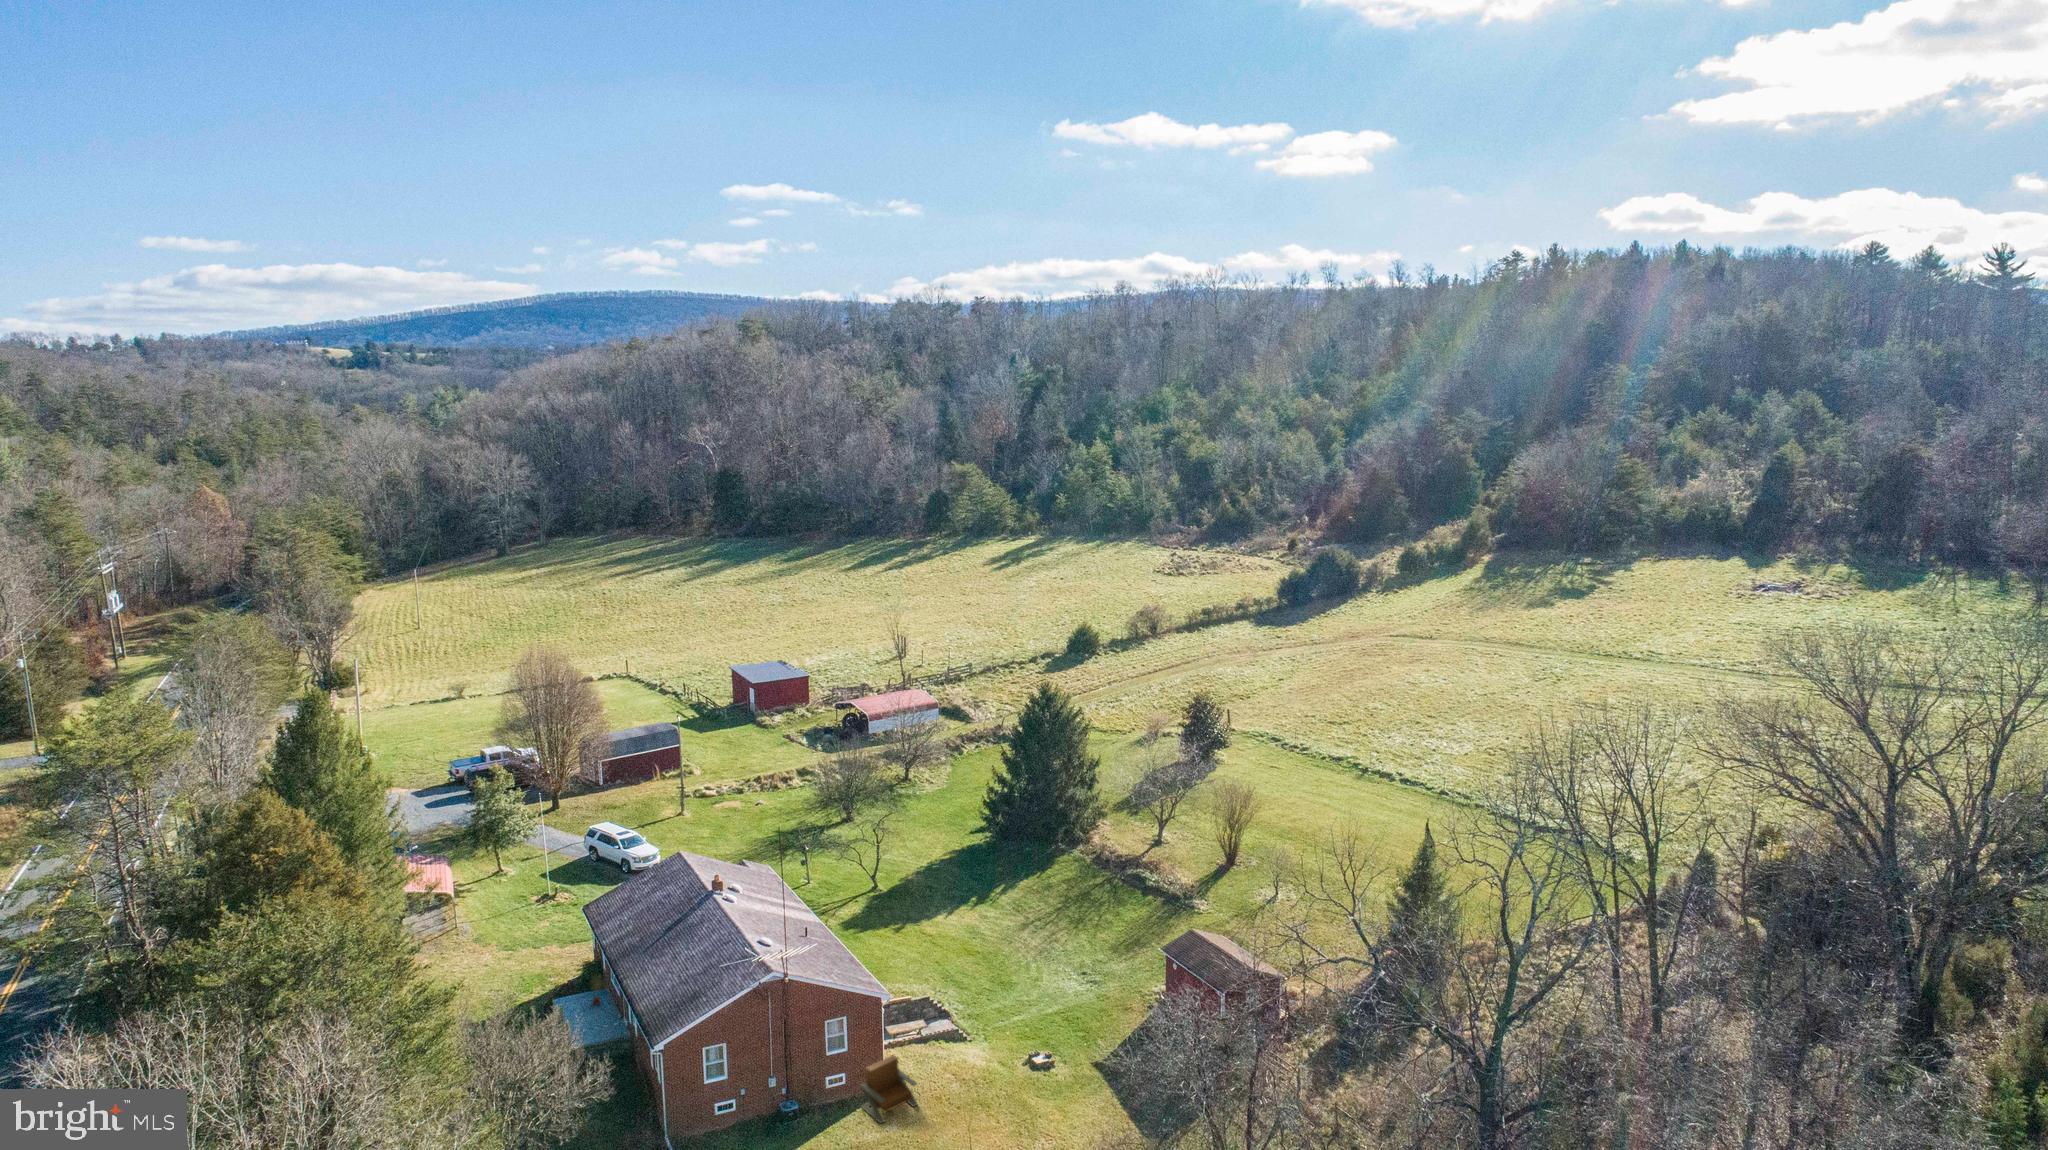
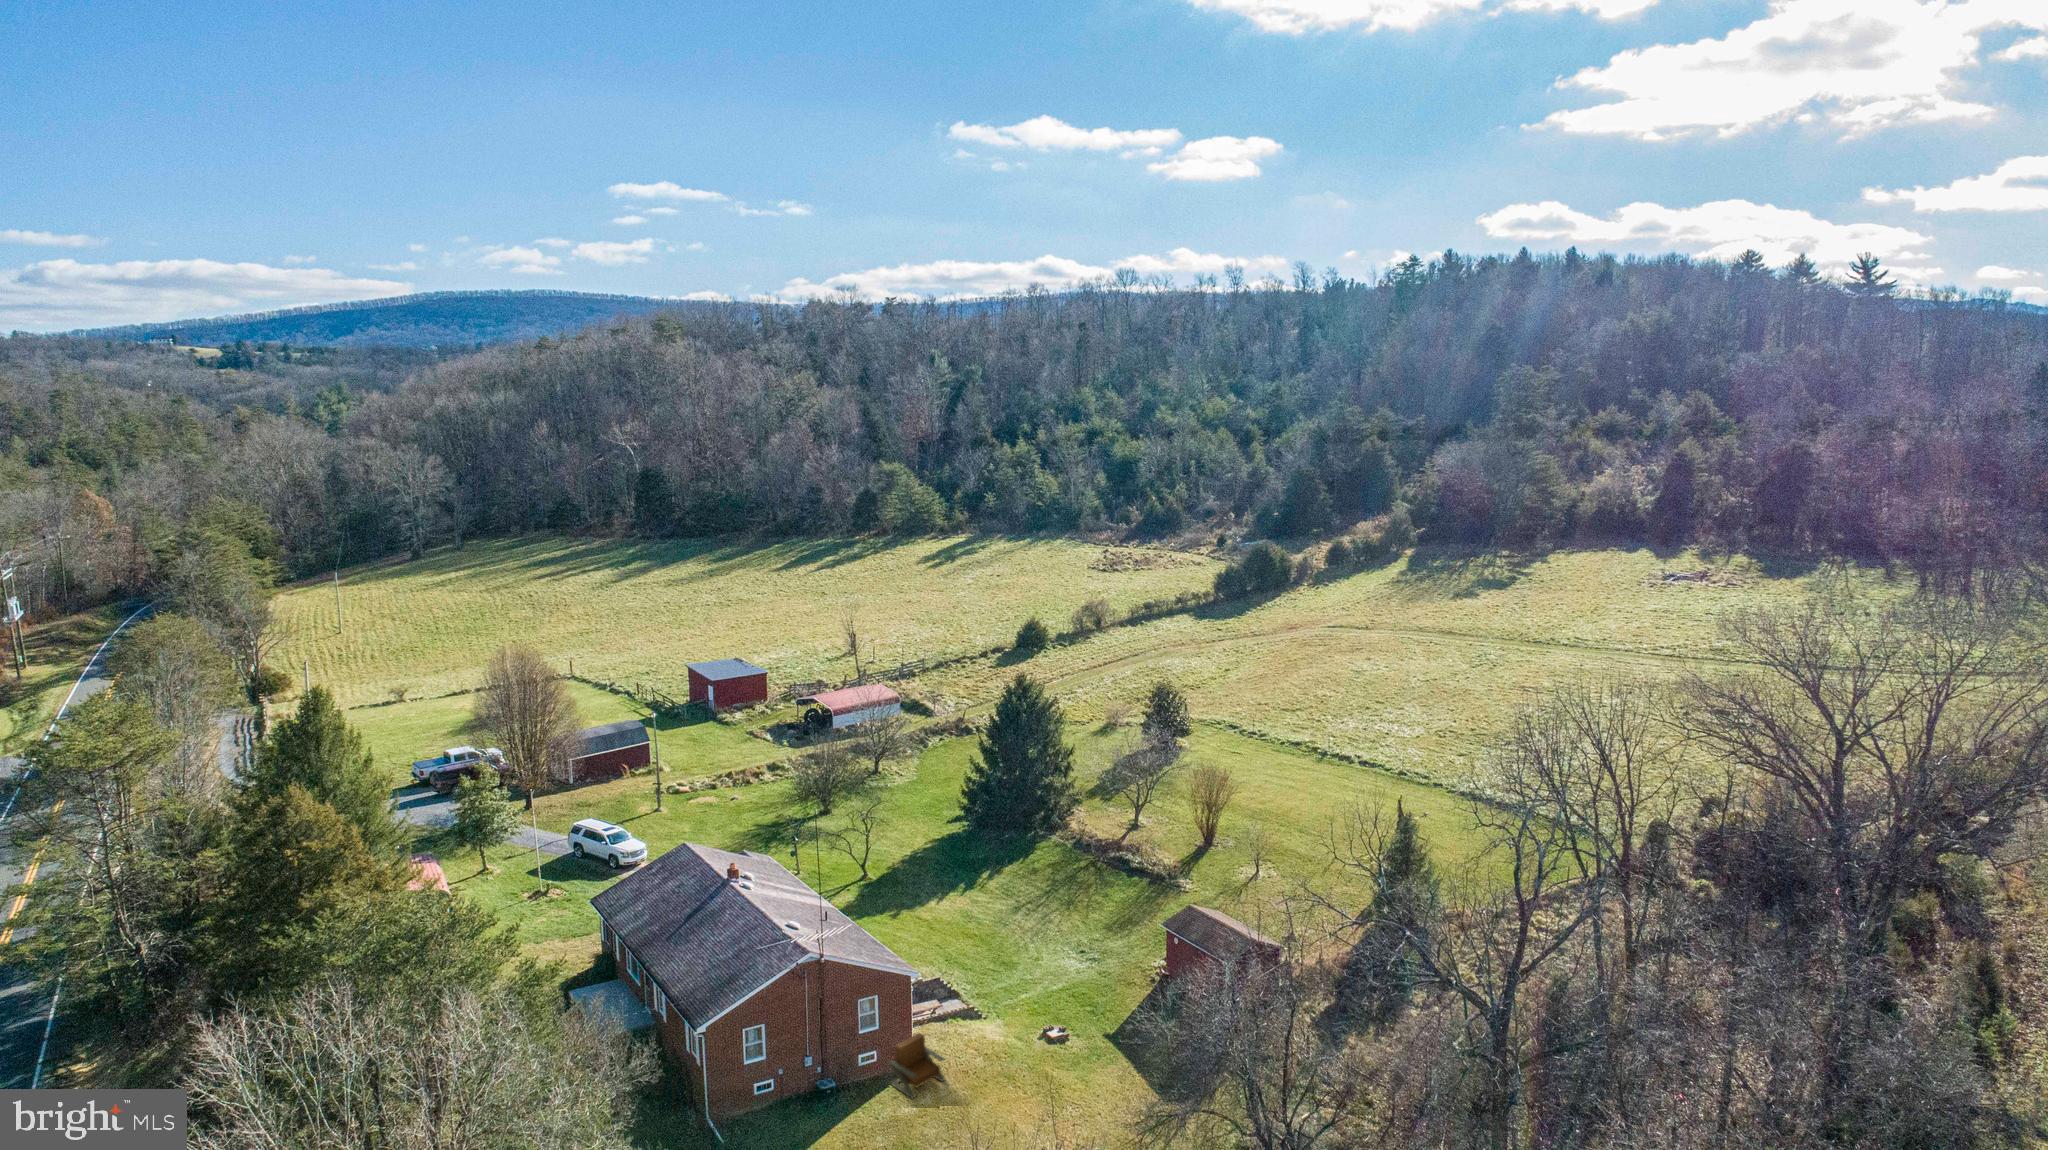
potted tree: present [591,975,607,1005] -> none [603,964,623,997]

